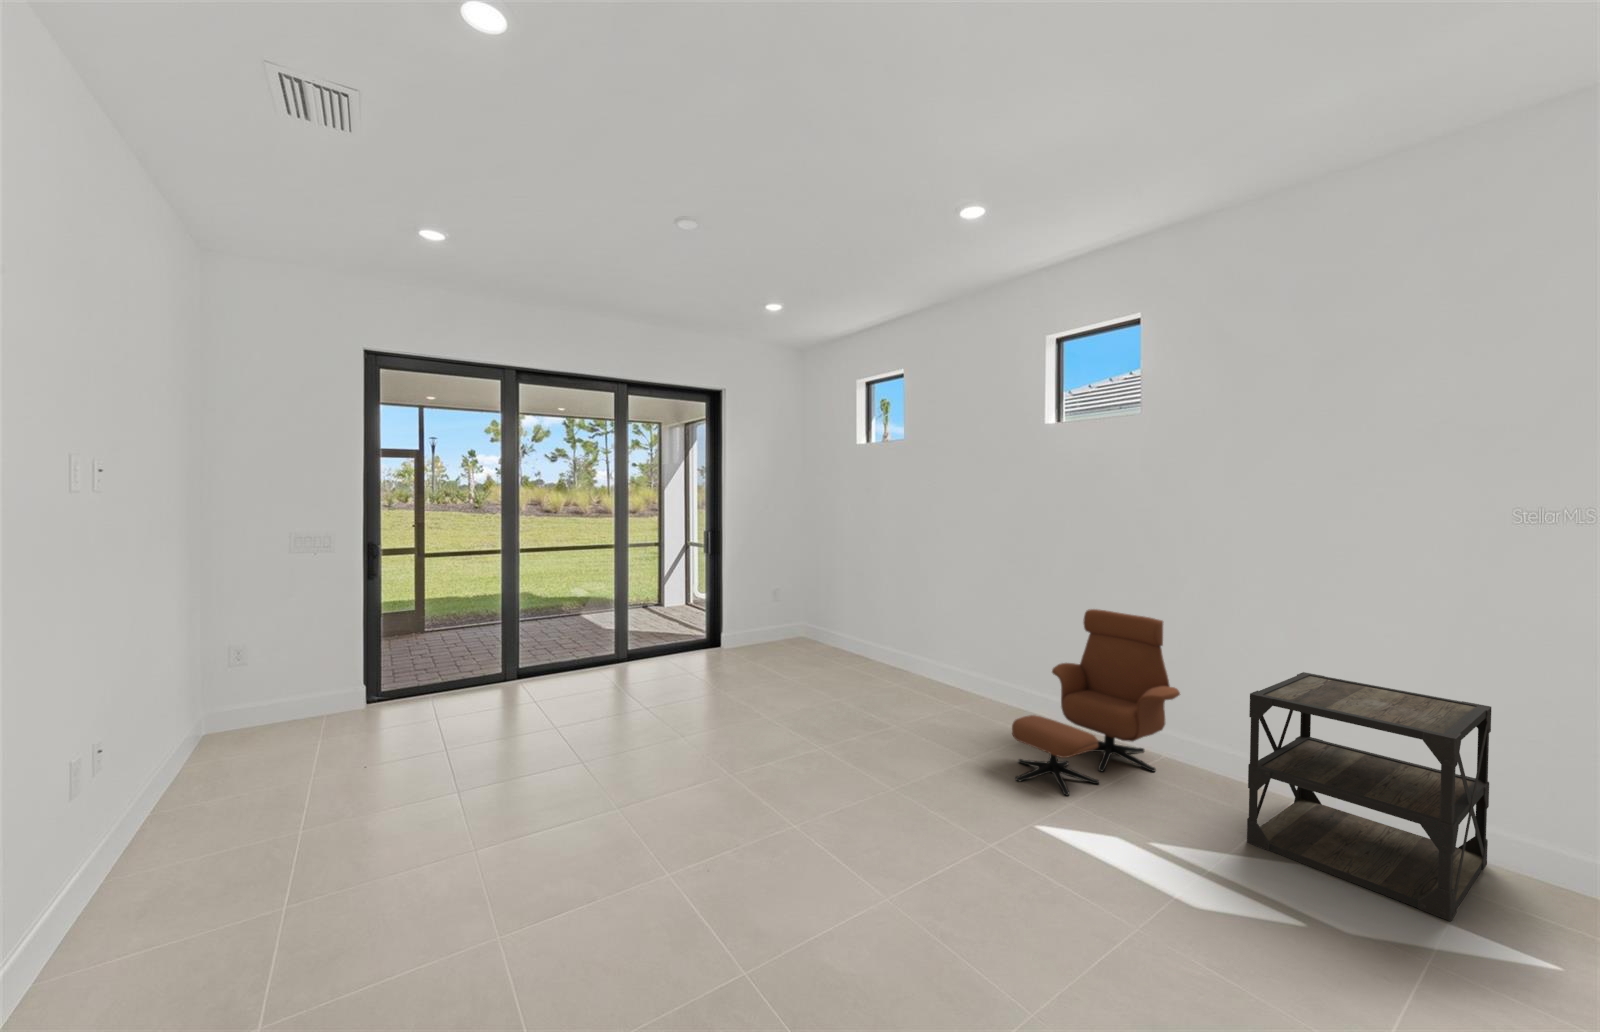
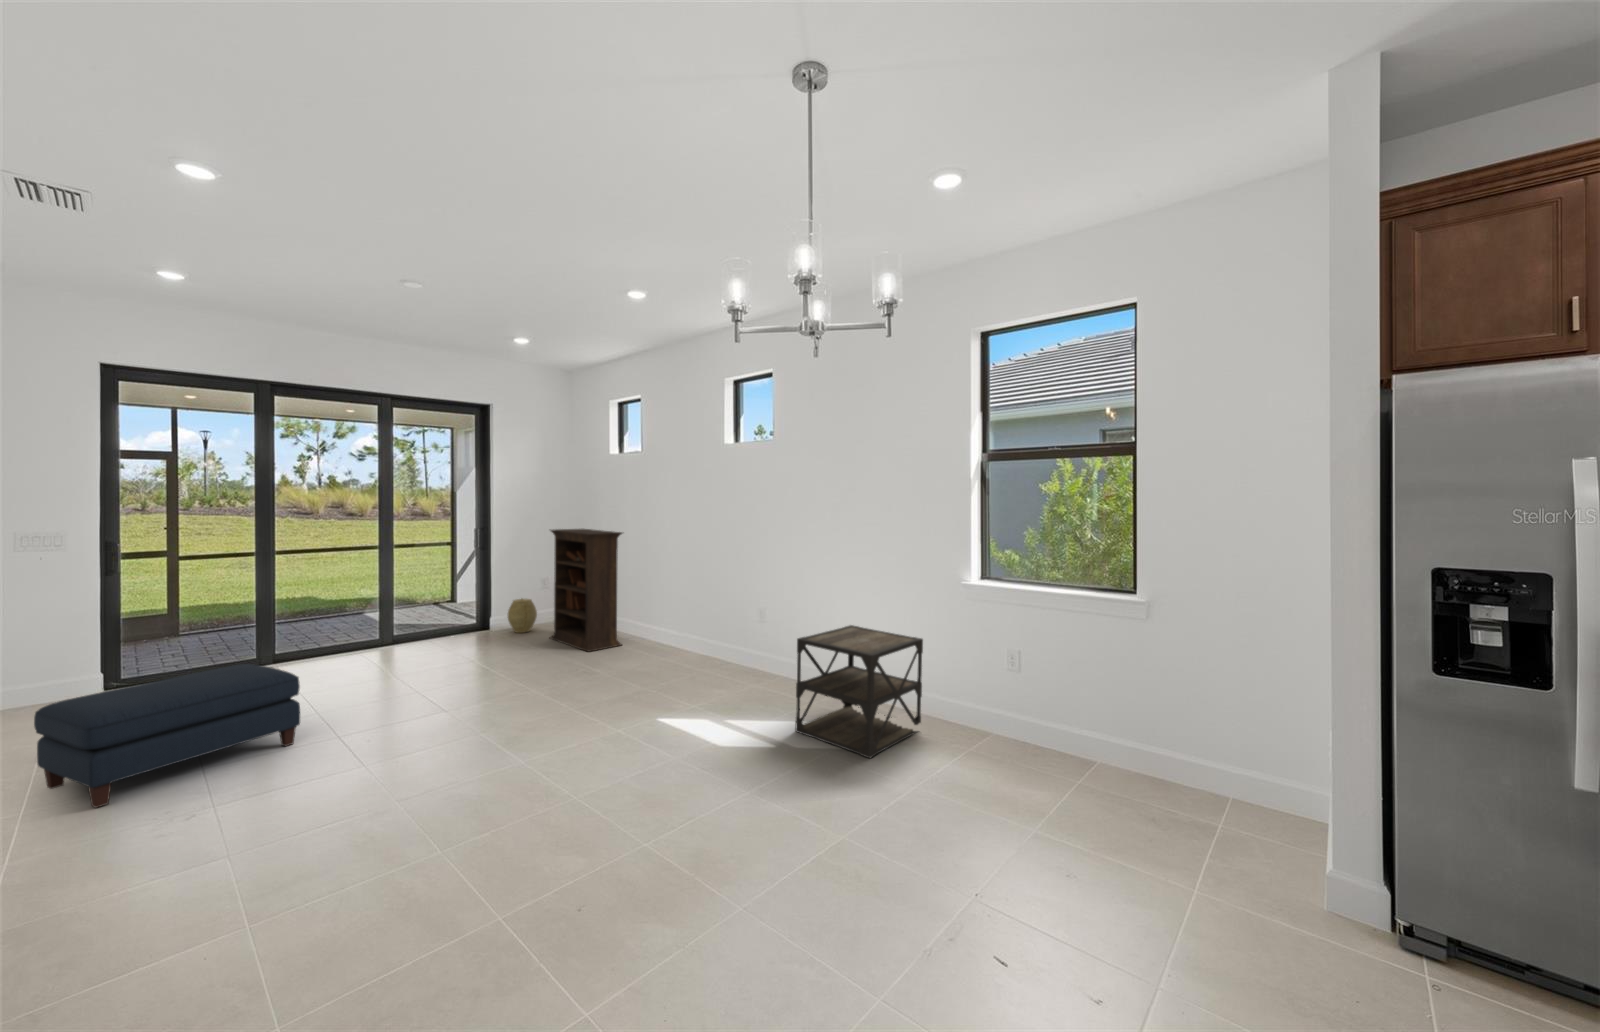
bookcase: none [789,529,885,681] -> present [549,529,622,652]
lounge chair: present [1012,609,1180,796] -> none [673,589,791,716]
woven basket: none [741,611,772,651] -> present [508,599,537,633]
ottoman: none [297,686,564,874] -> present [34,664,300,808]

